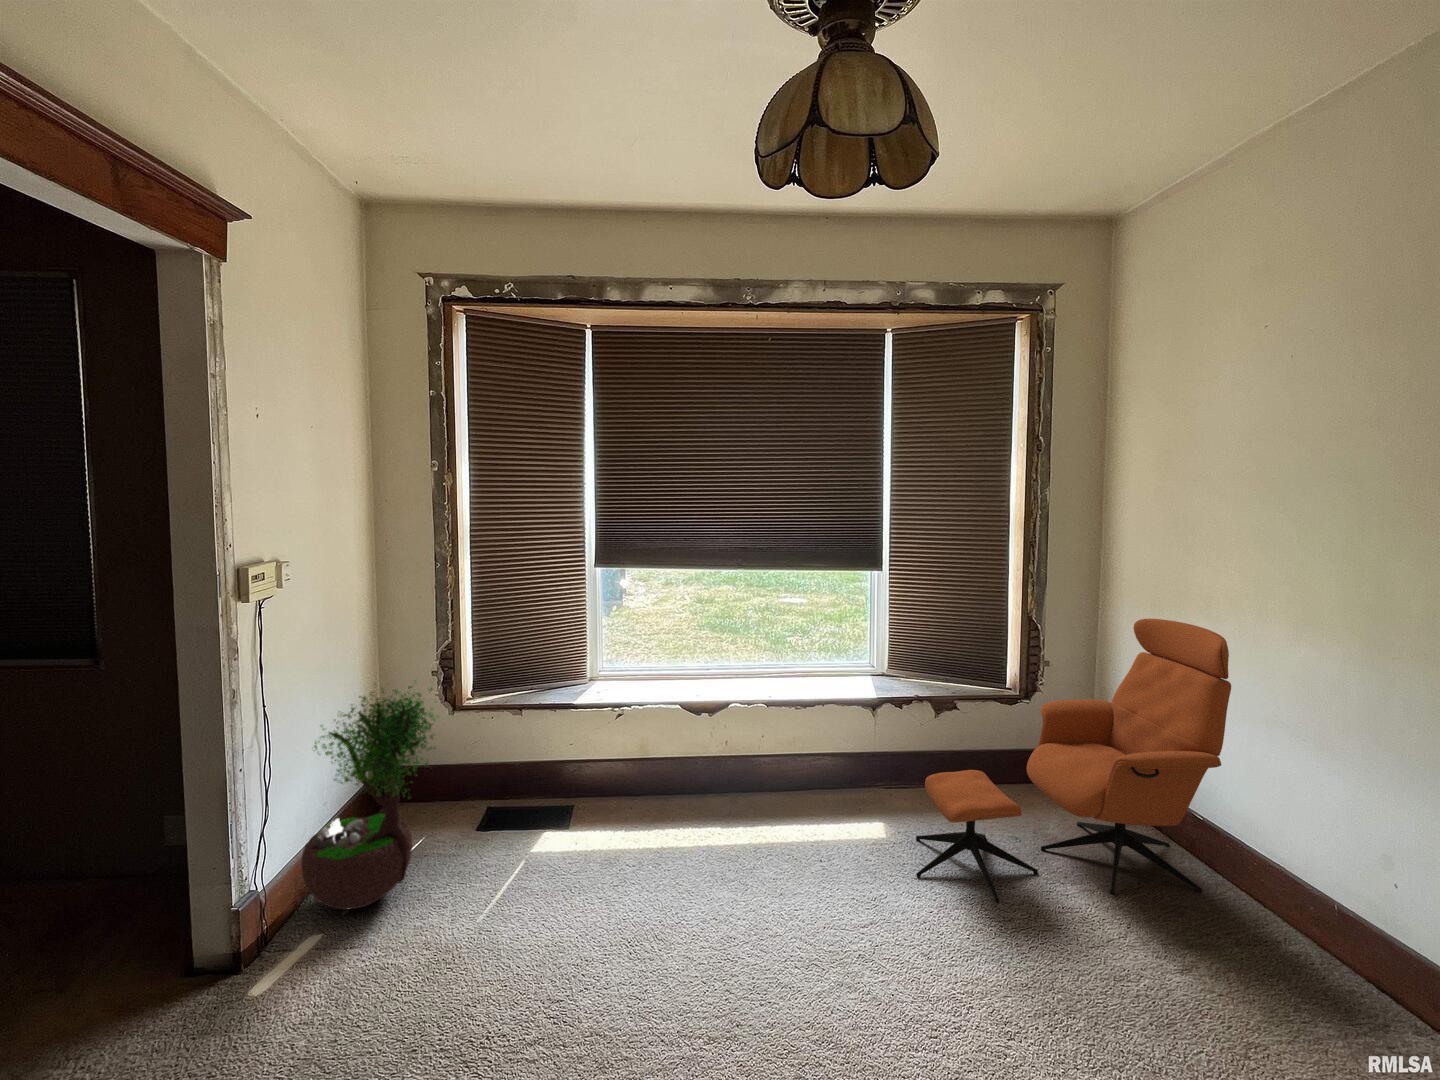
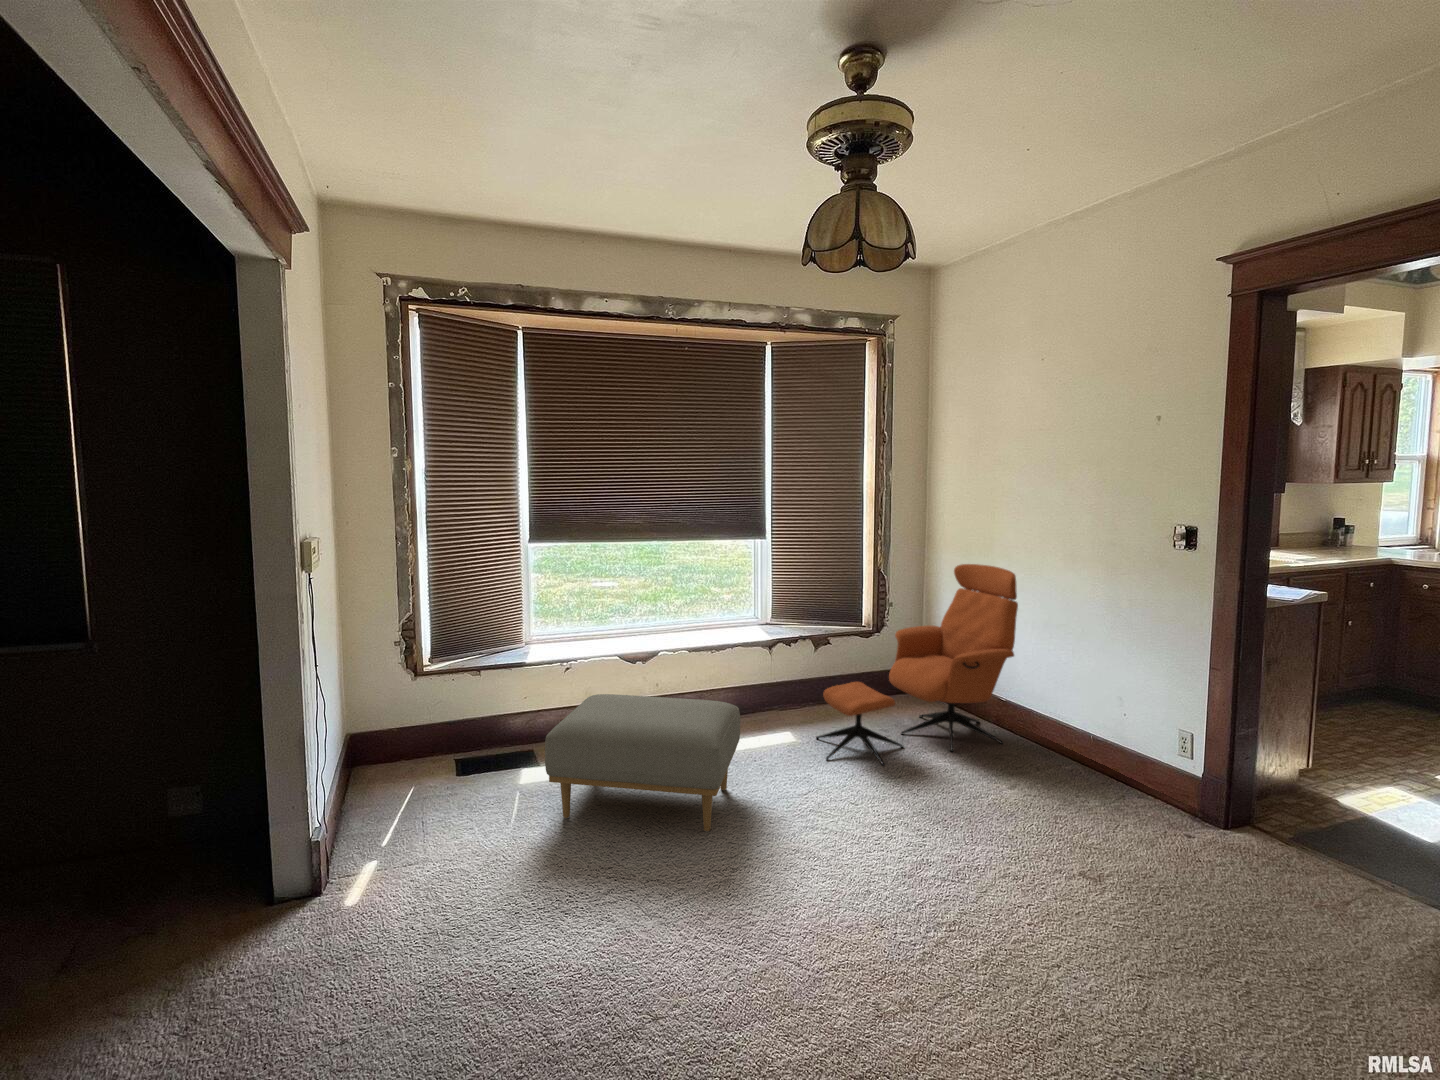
potted tree: present [301,681,439,909] -> none [343,643,467,842]
ottoman: none [522,755,784,972] -> present [545,694,740,832]

